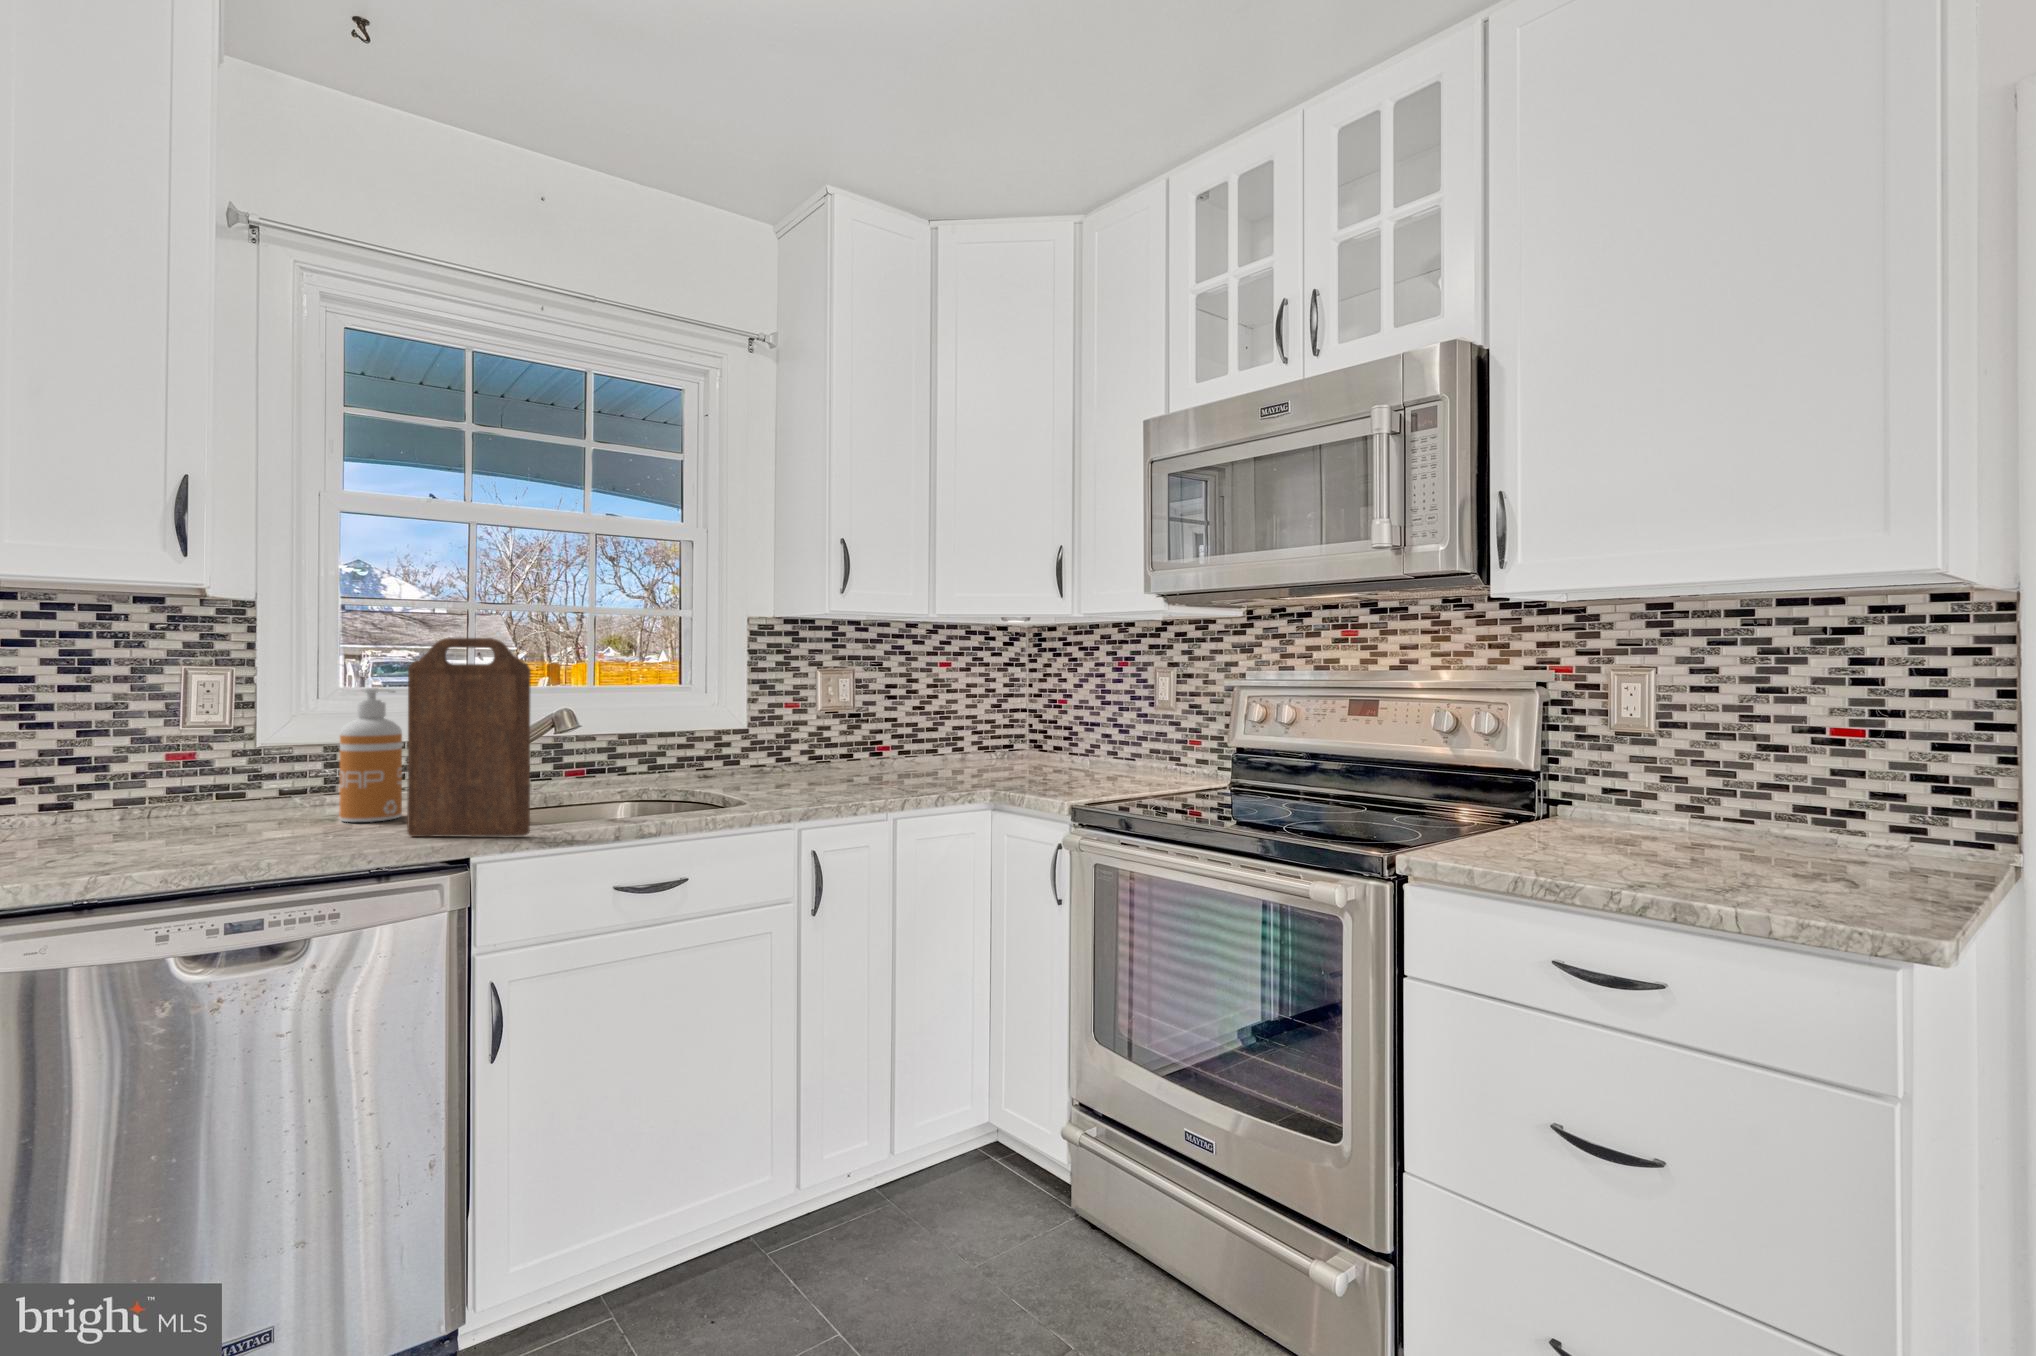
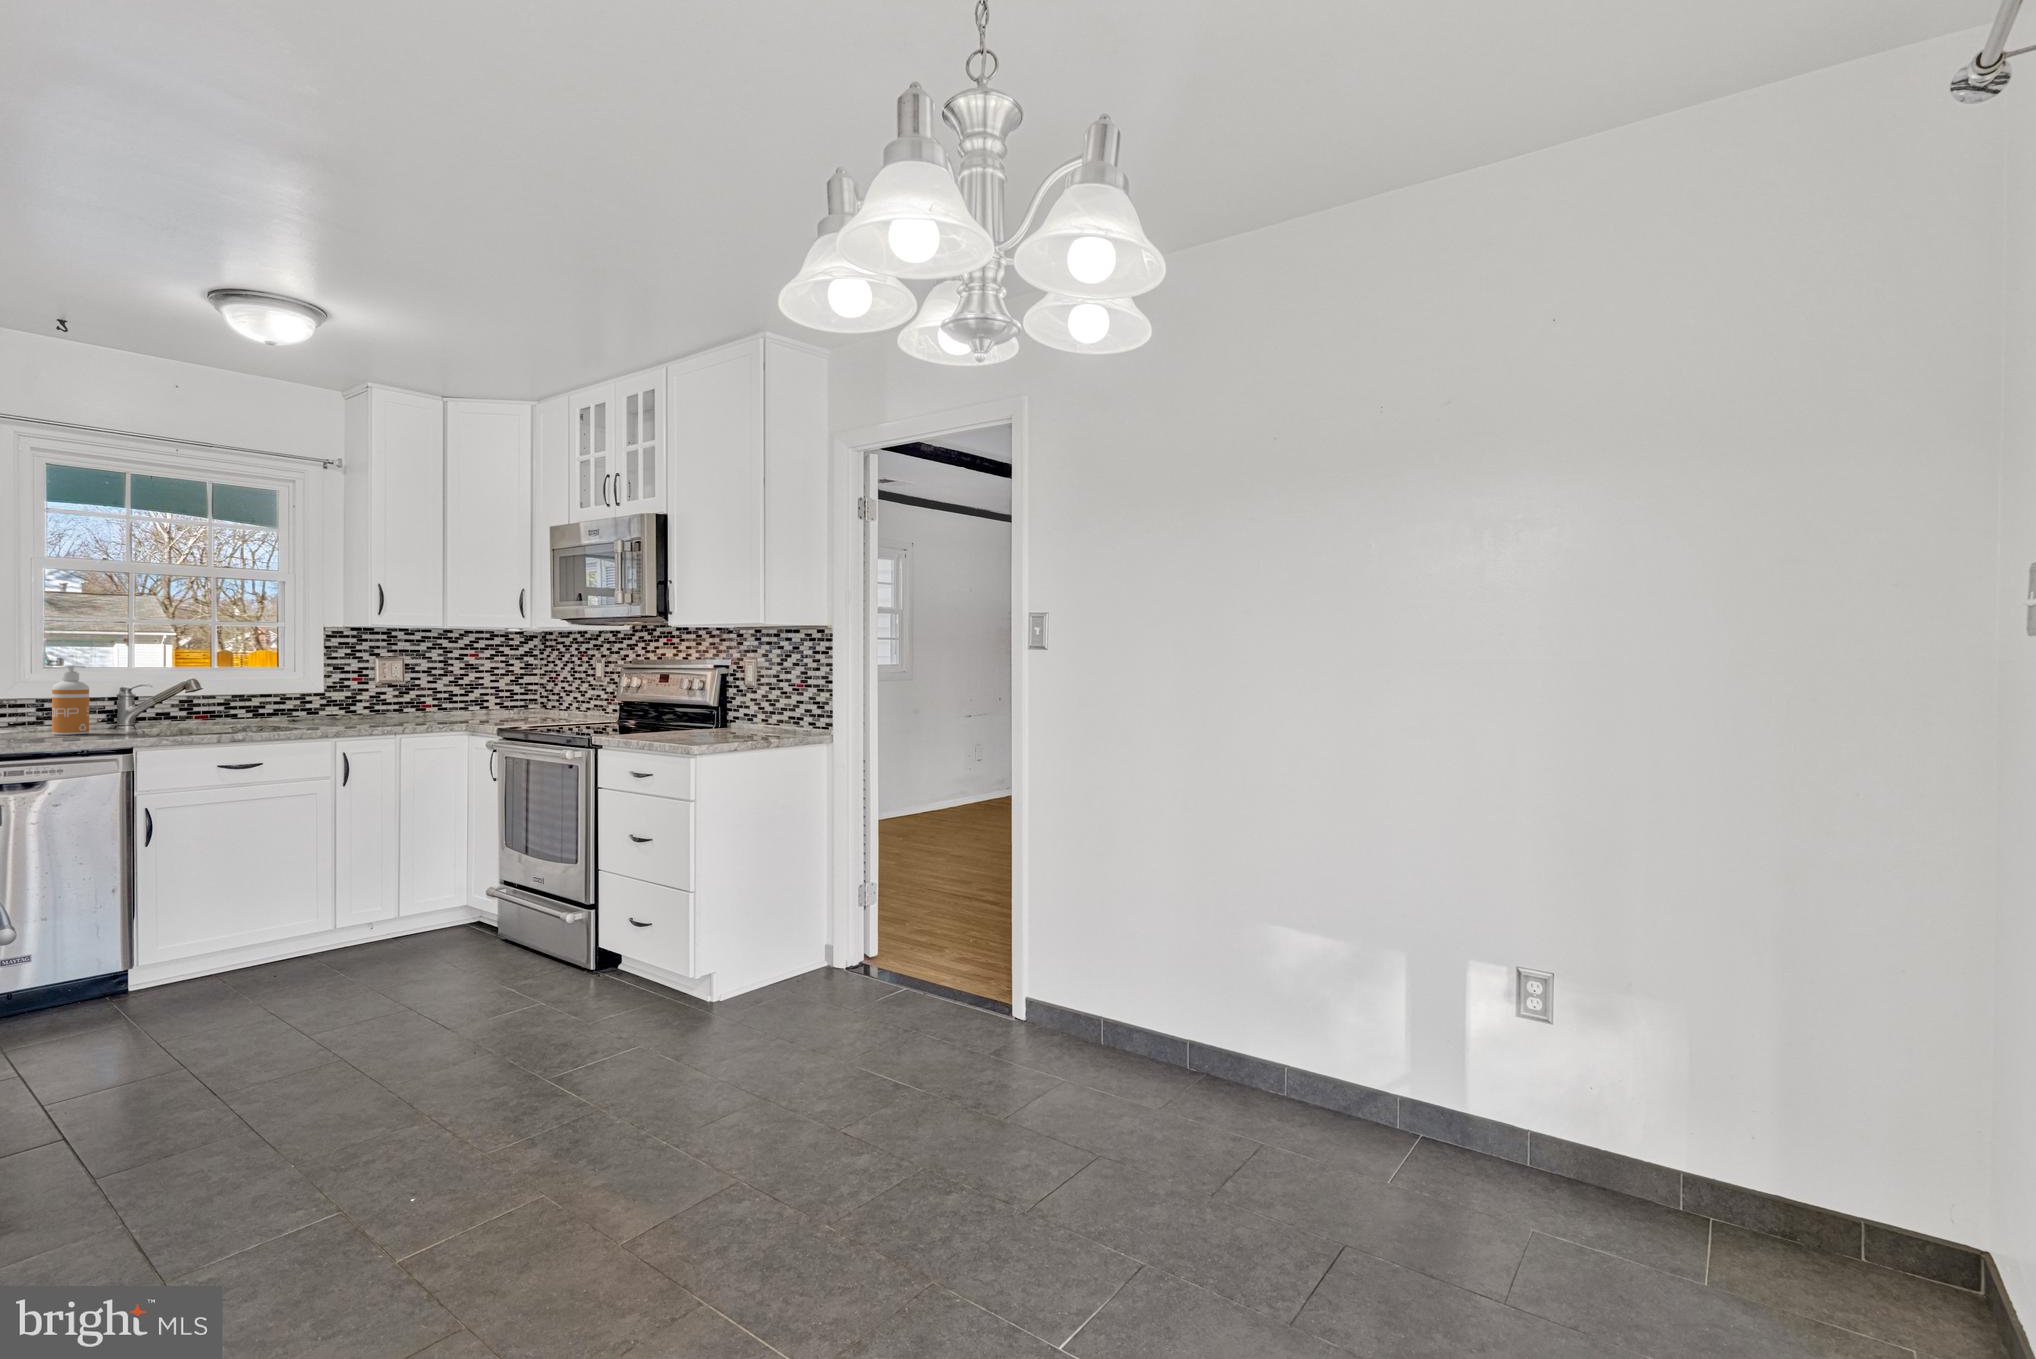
cutting board: present [407,638,531,837] -> none [95,640,164,739]

